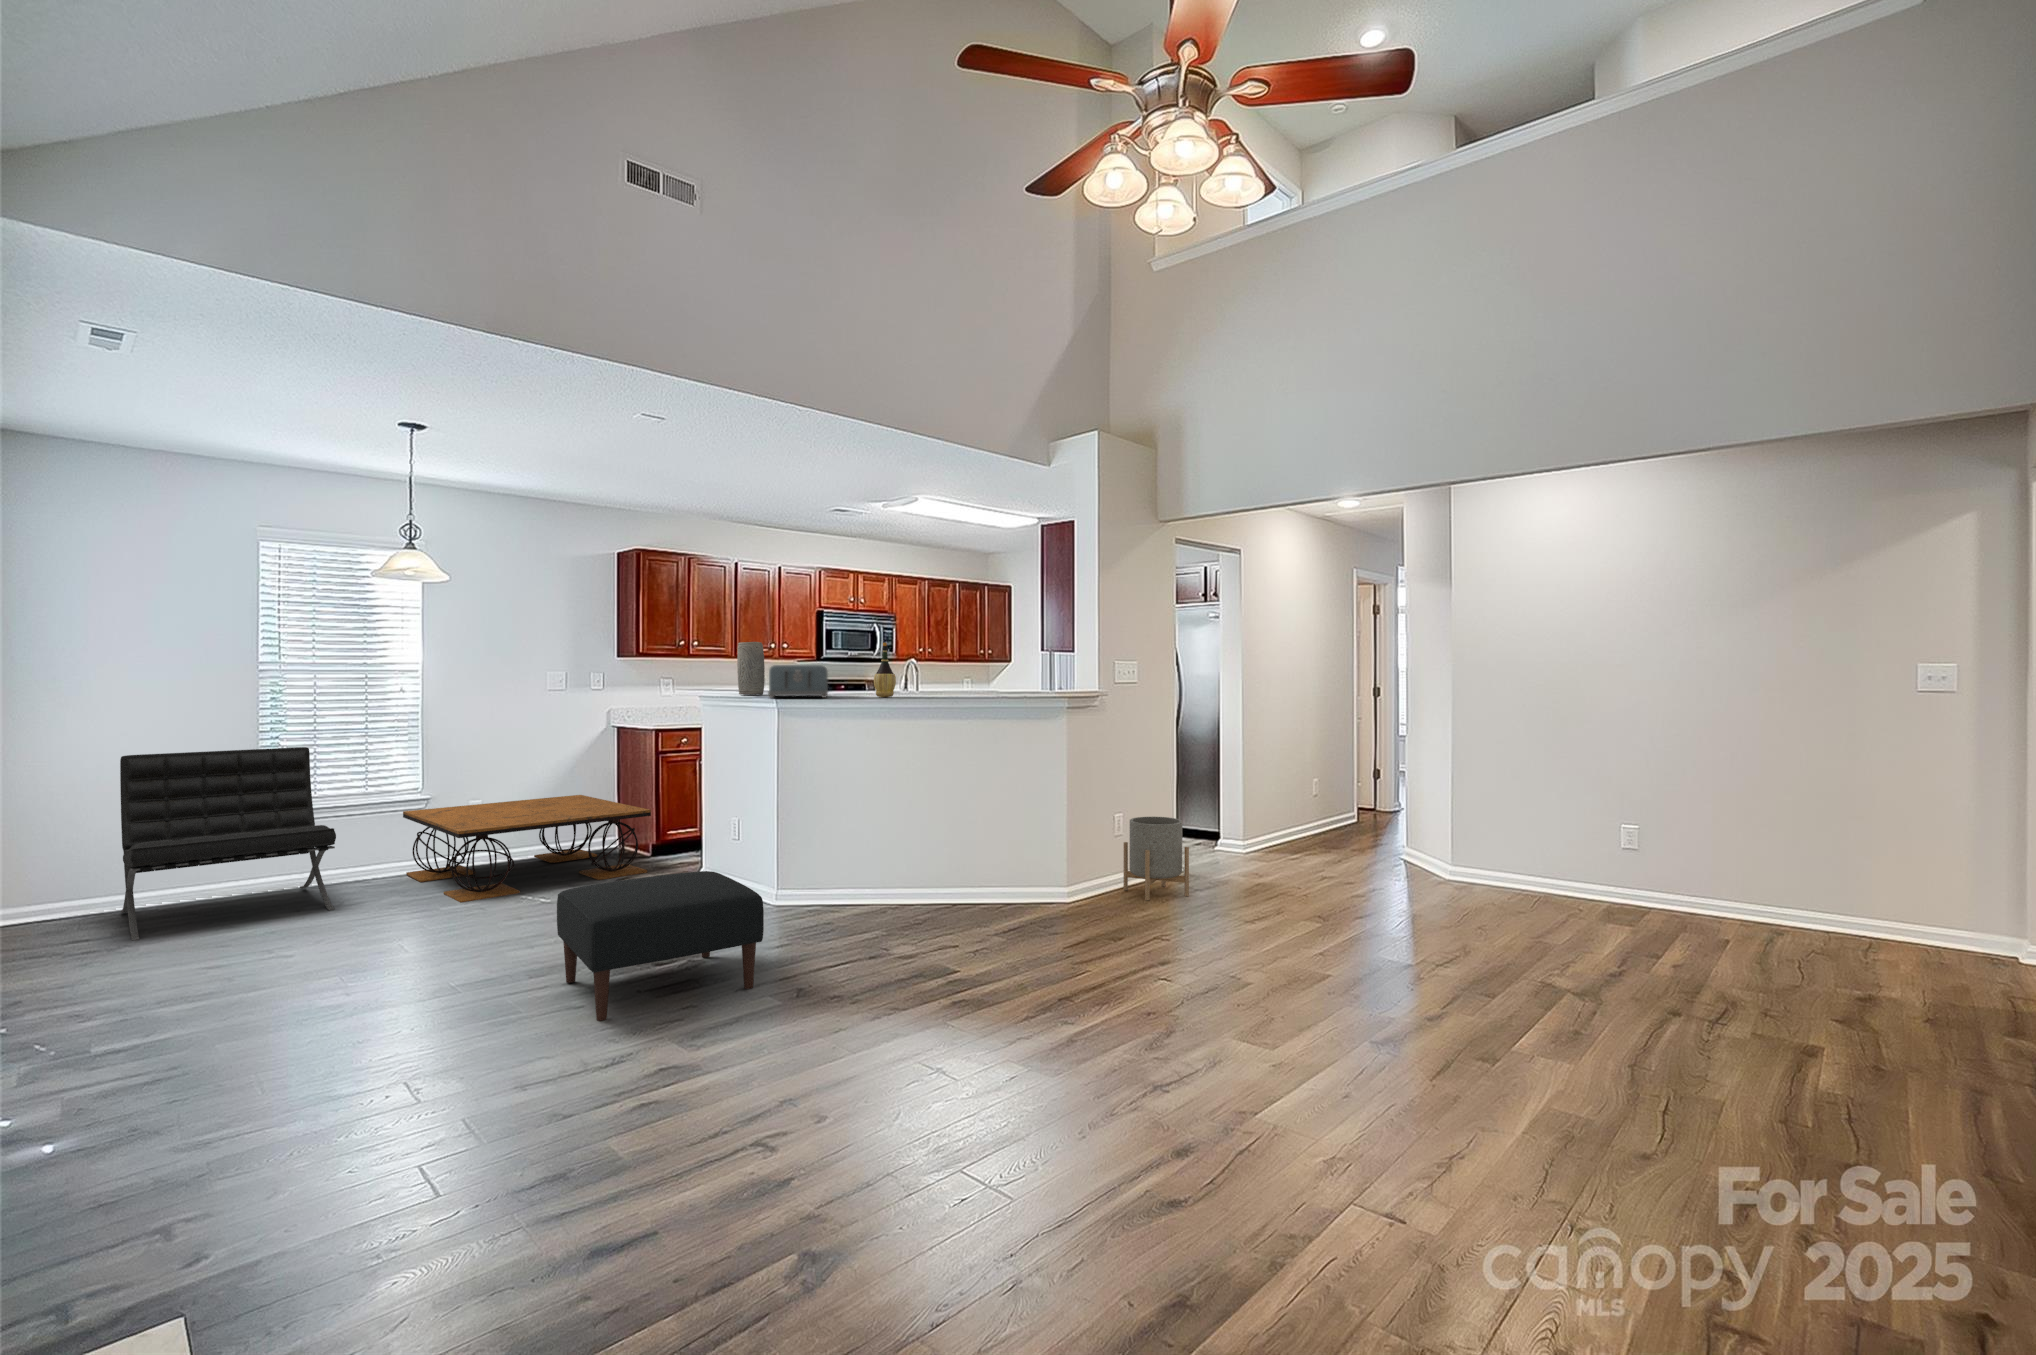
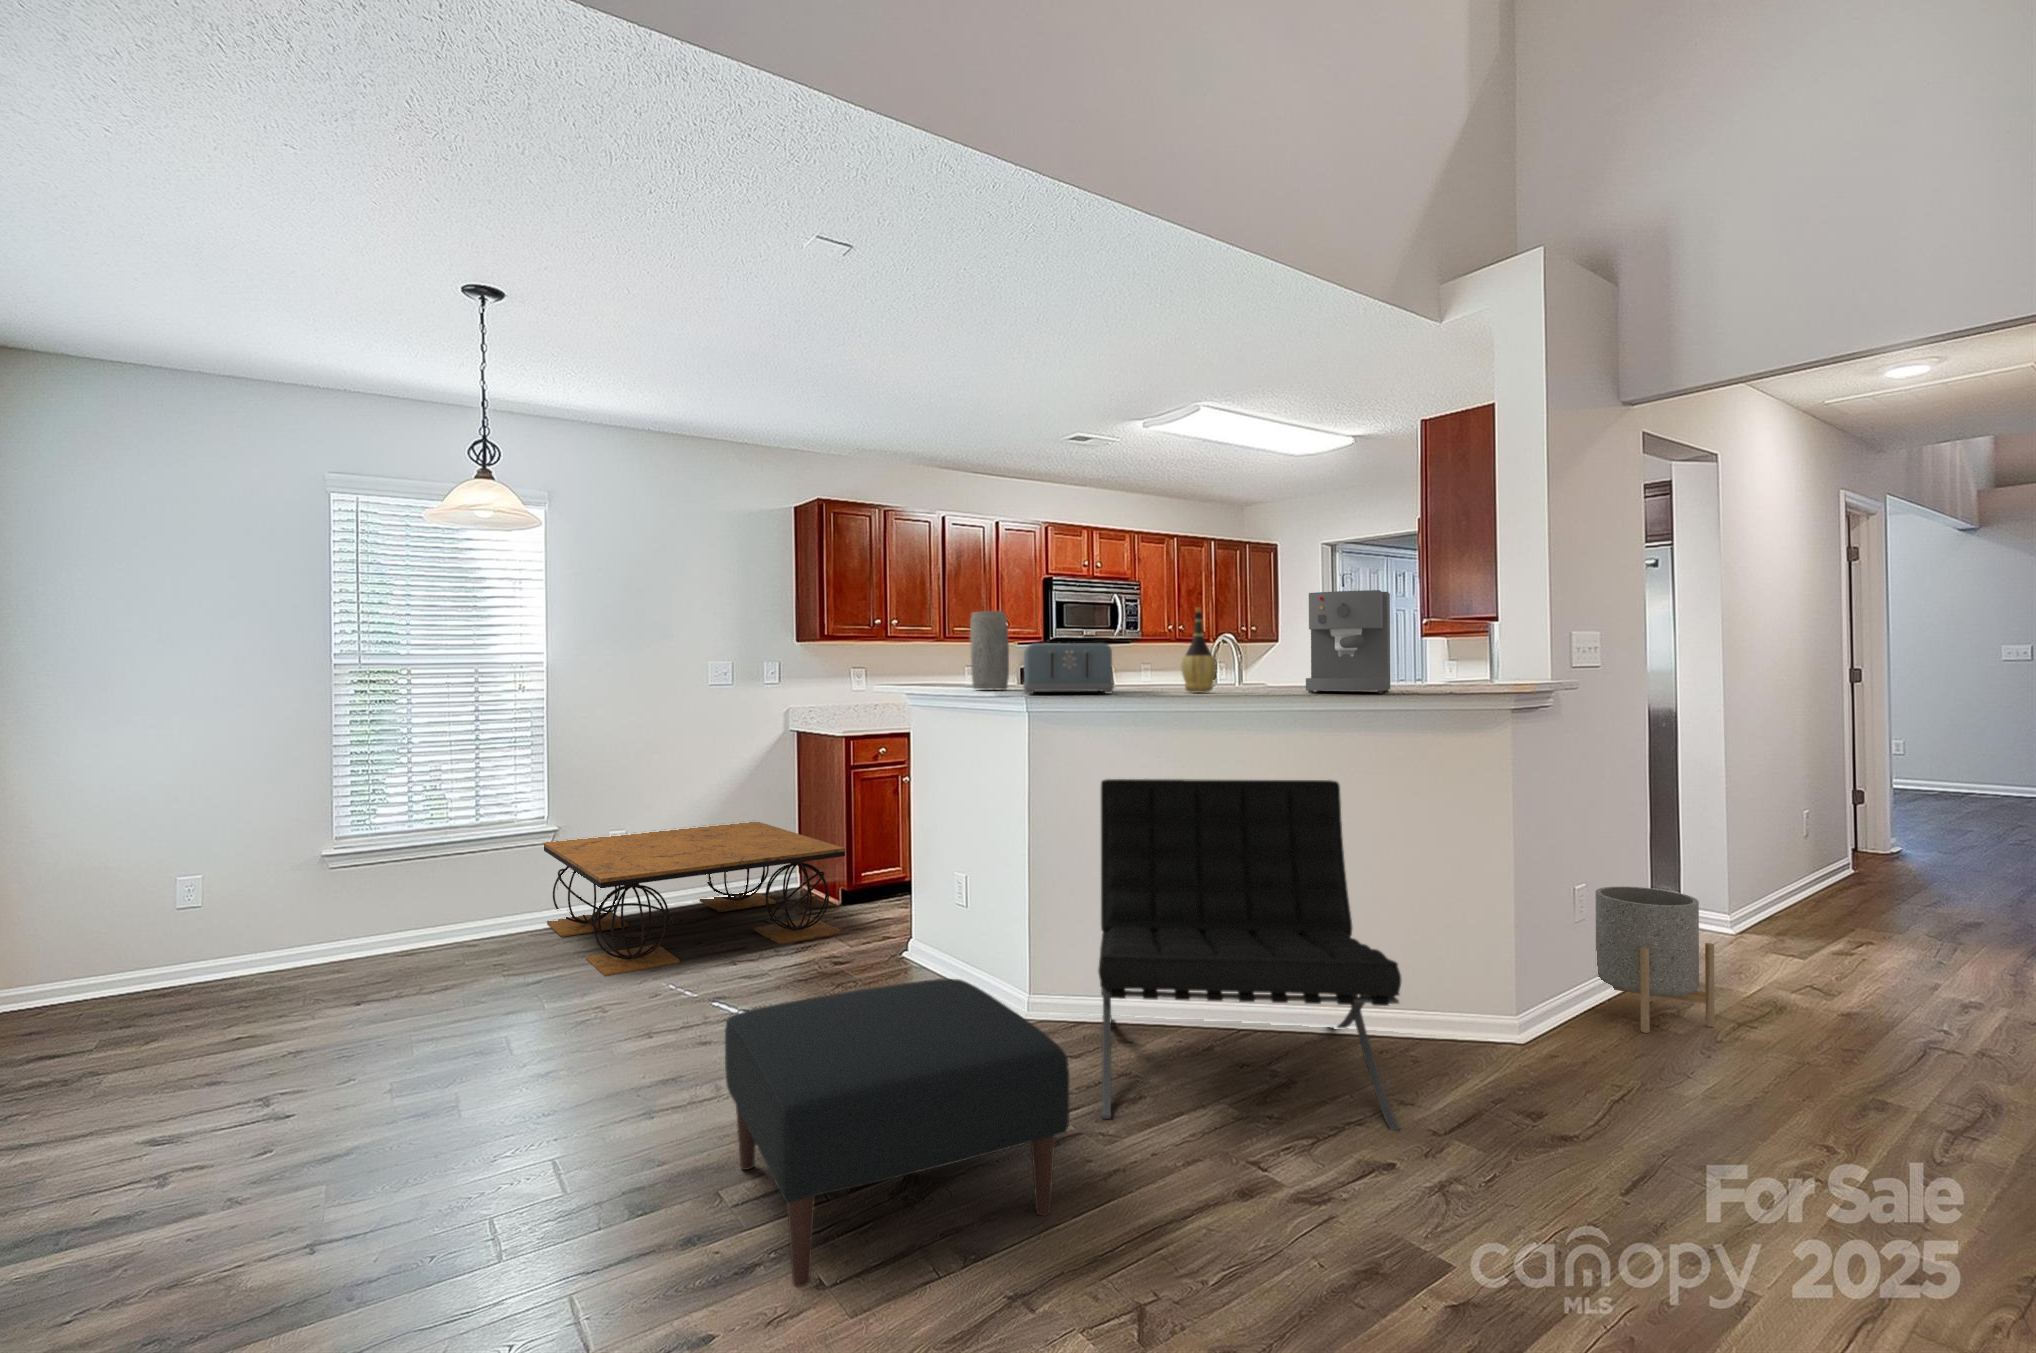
coffee maker: none [950,635,1006,698] -> present [1306,590,1390,693]
lounge chair: present [120,747,336,941] -> present [1098,779,1401,1130]

